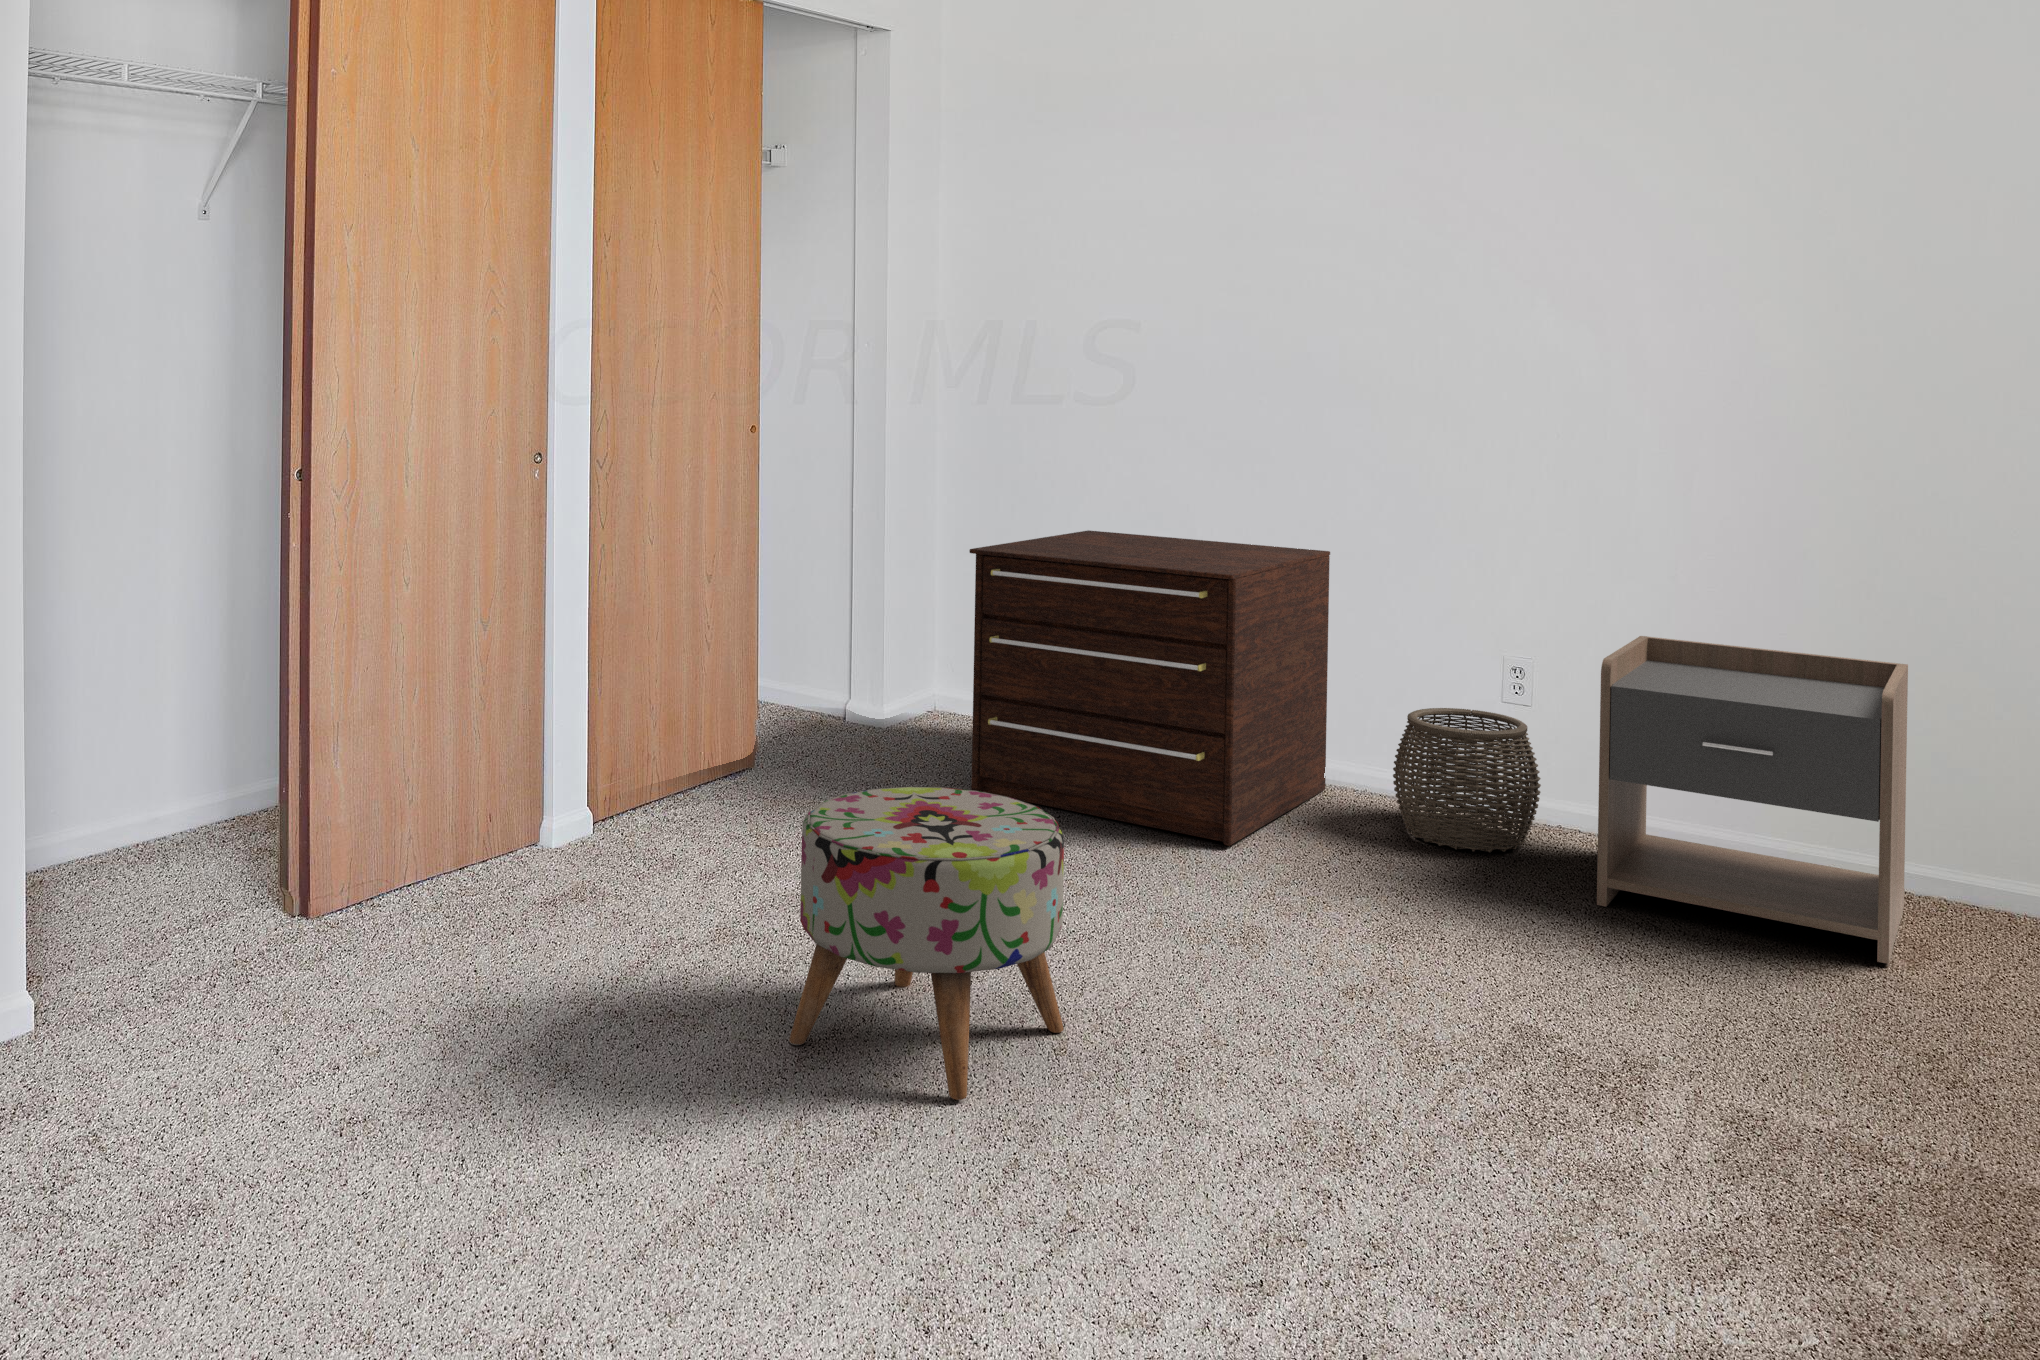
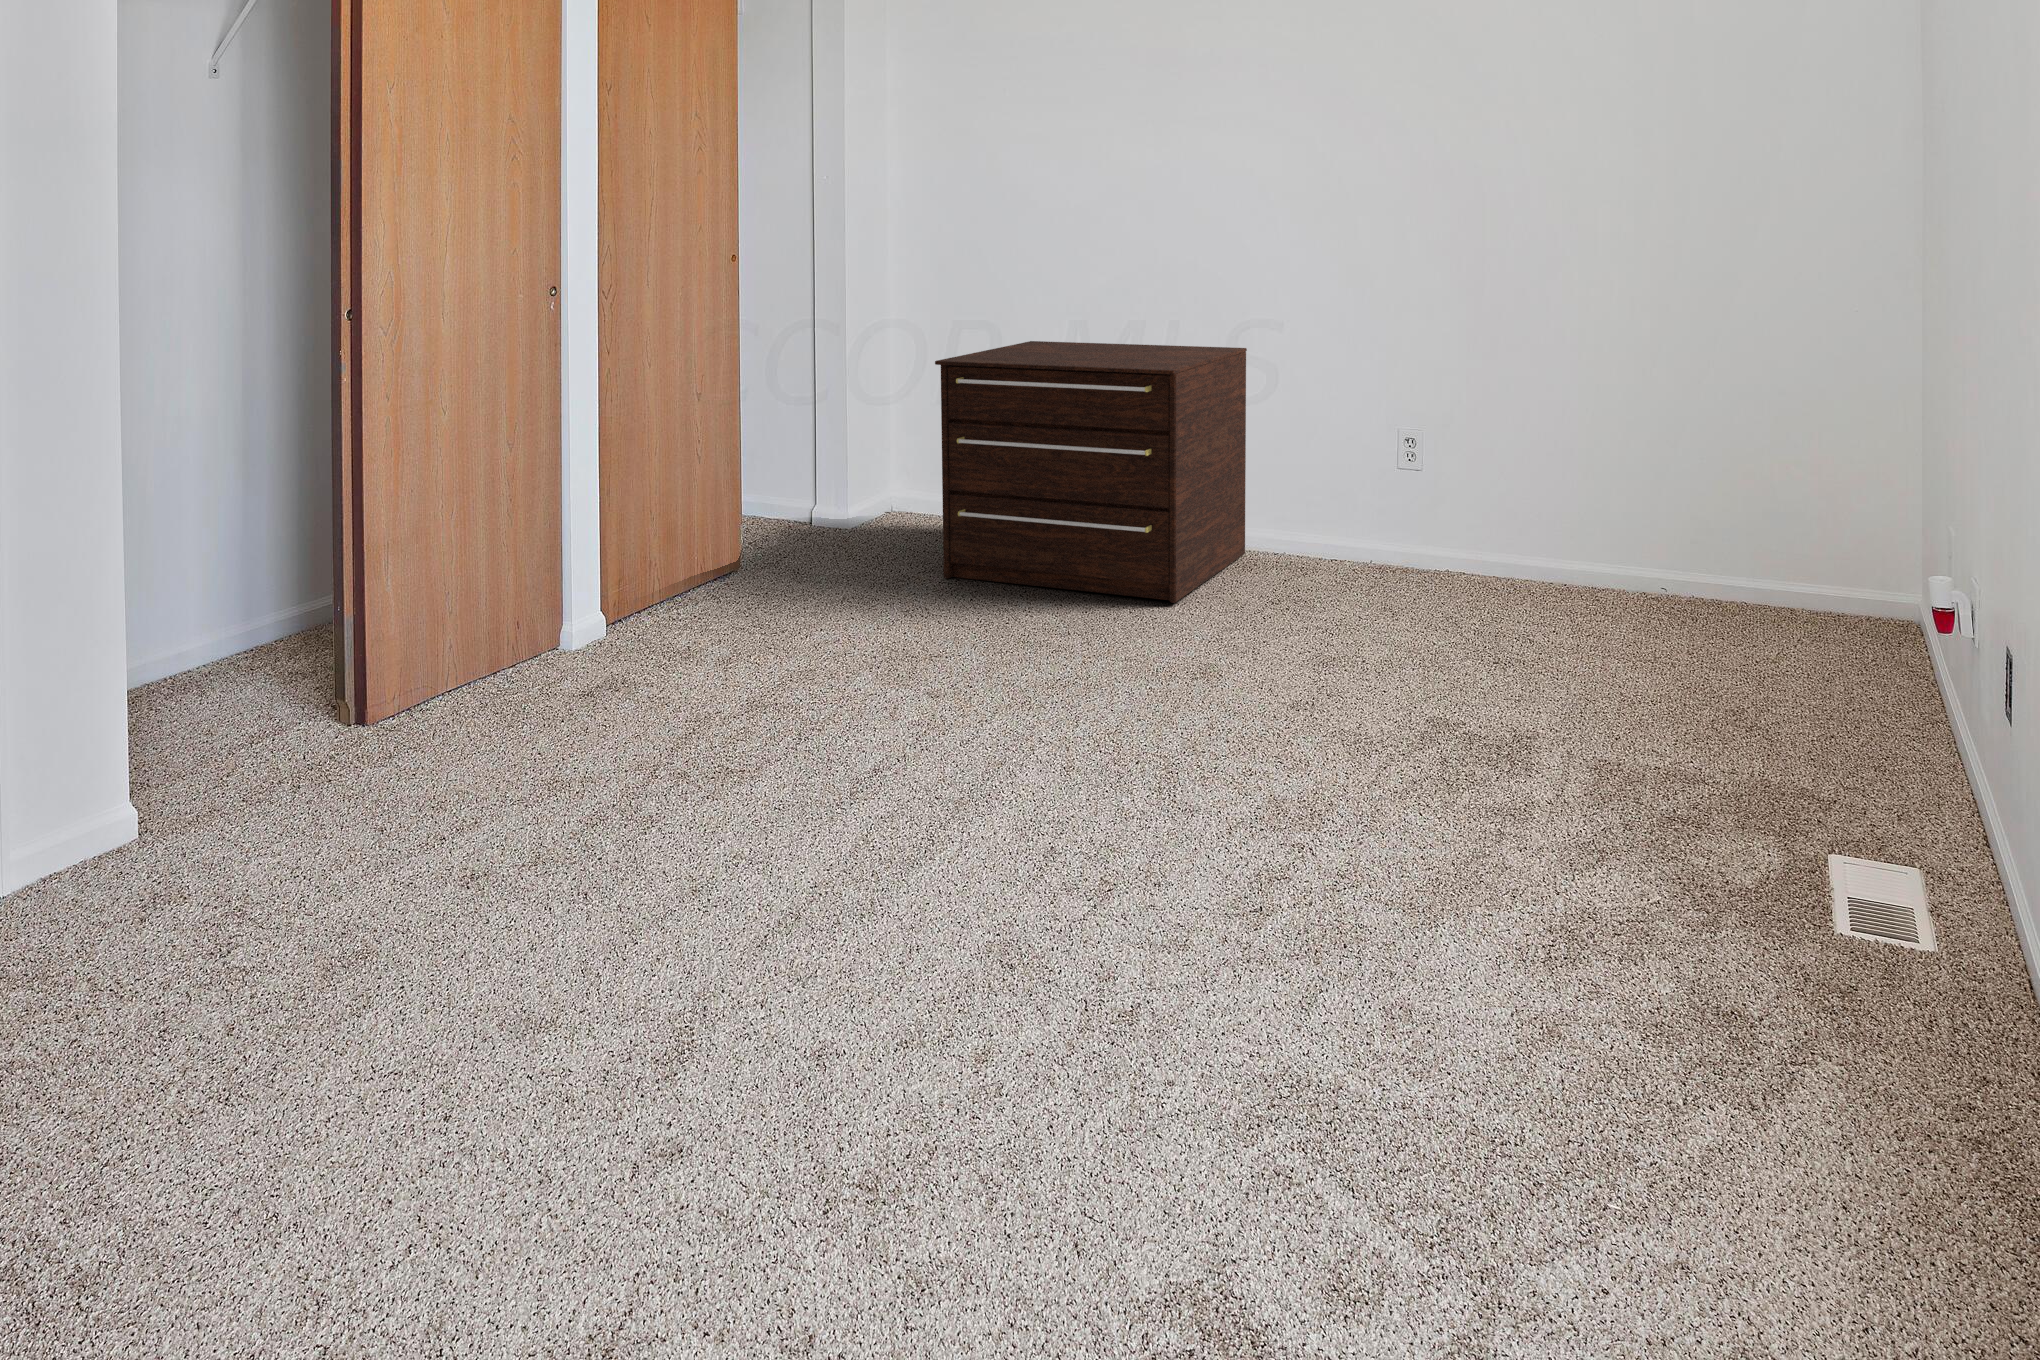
nightstand: present [1597,636,1908,964] -> none [1474,404,1711,648]
woven basket: present [1393,708,1541,852] -> none [1305,476,1425,592]
ottoman: present [789,787,1064,1100] -> none [840,561,1068,809]

